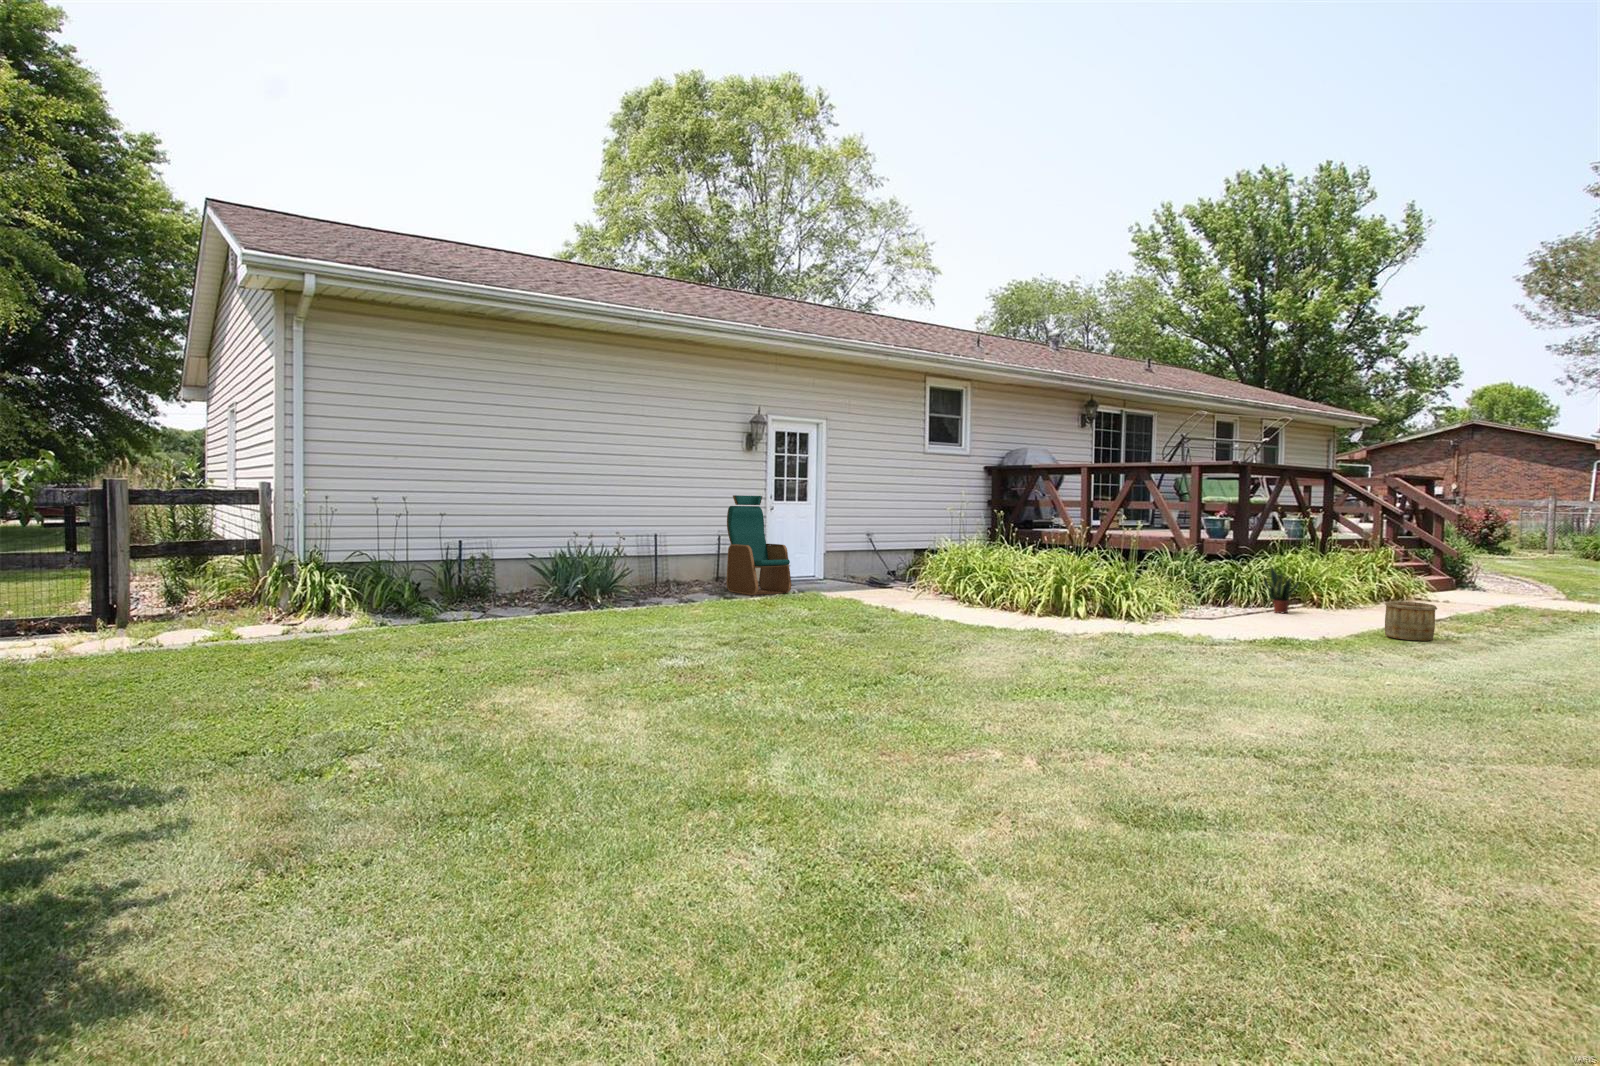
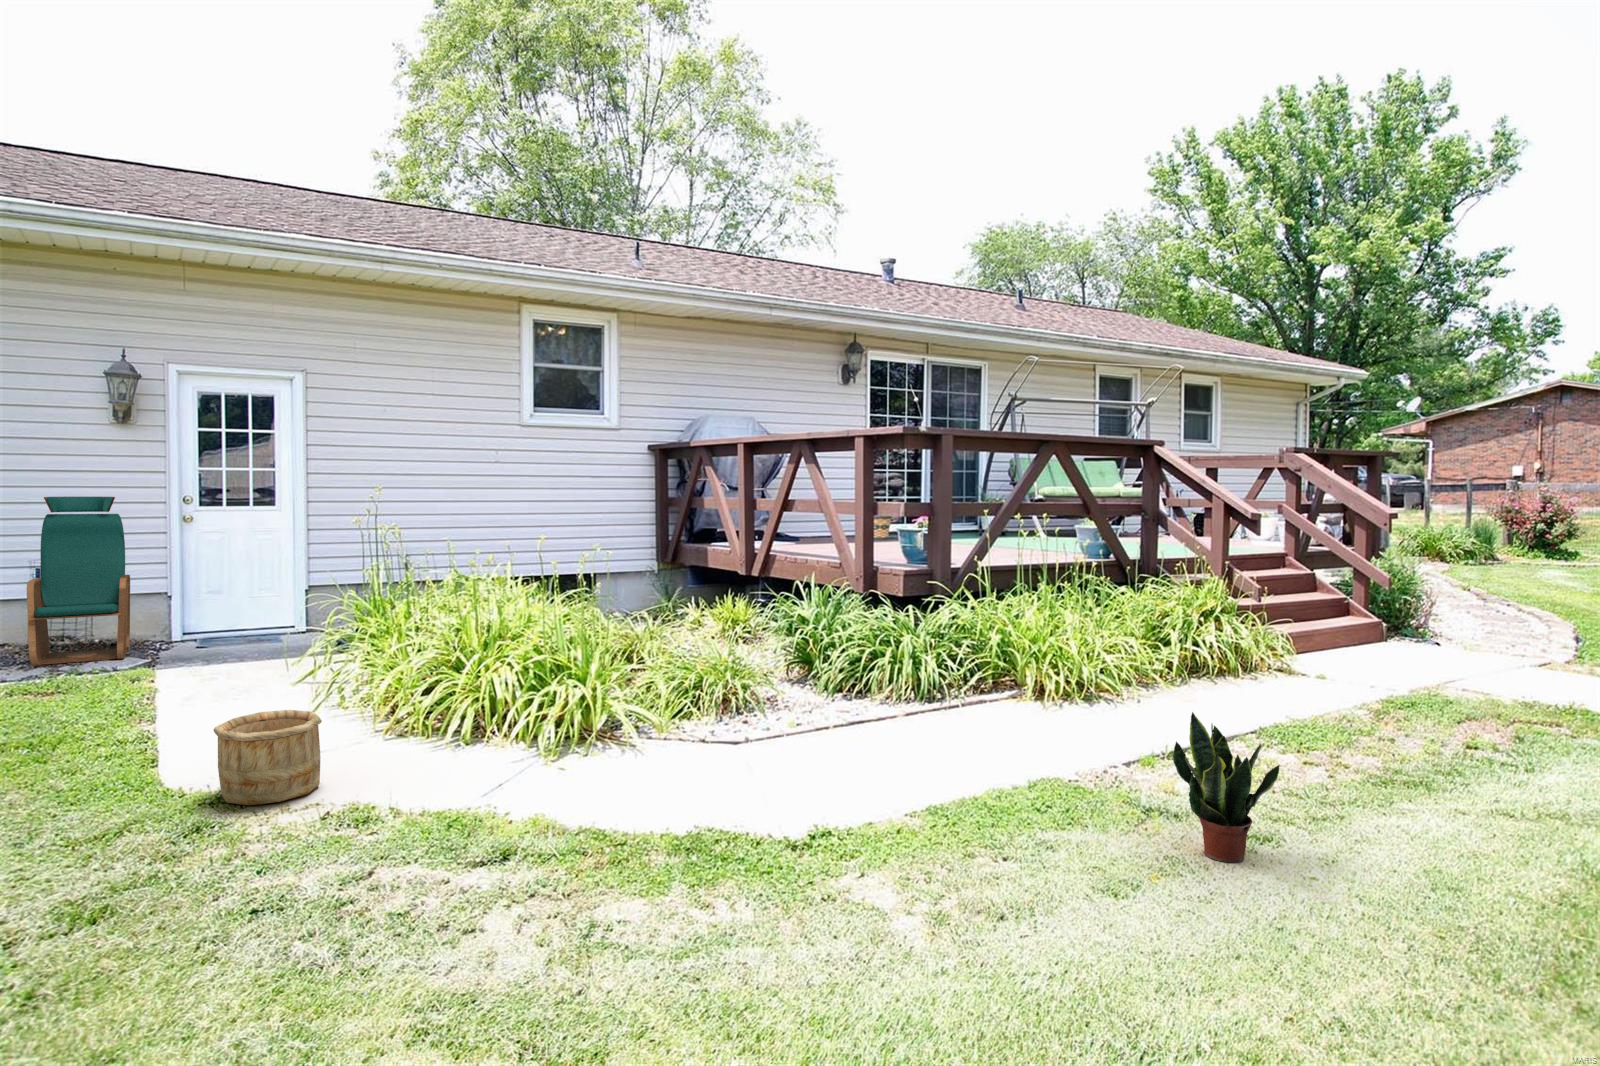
potted plant: present [1264,567,1298,613] -> present [1173,712,1280,862]
wooden bucket: present [1385,601,1437,641] -> present [214,710,322,805]

